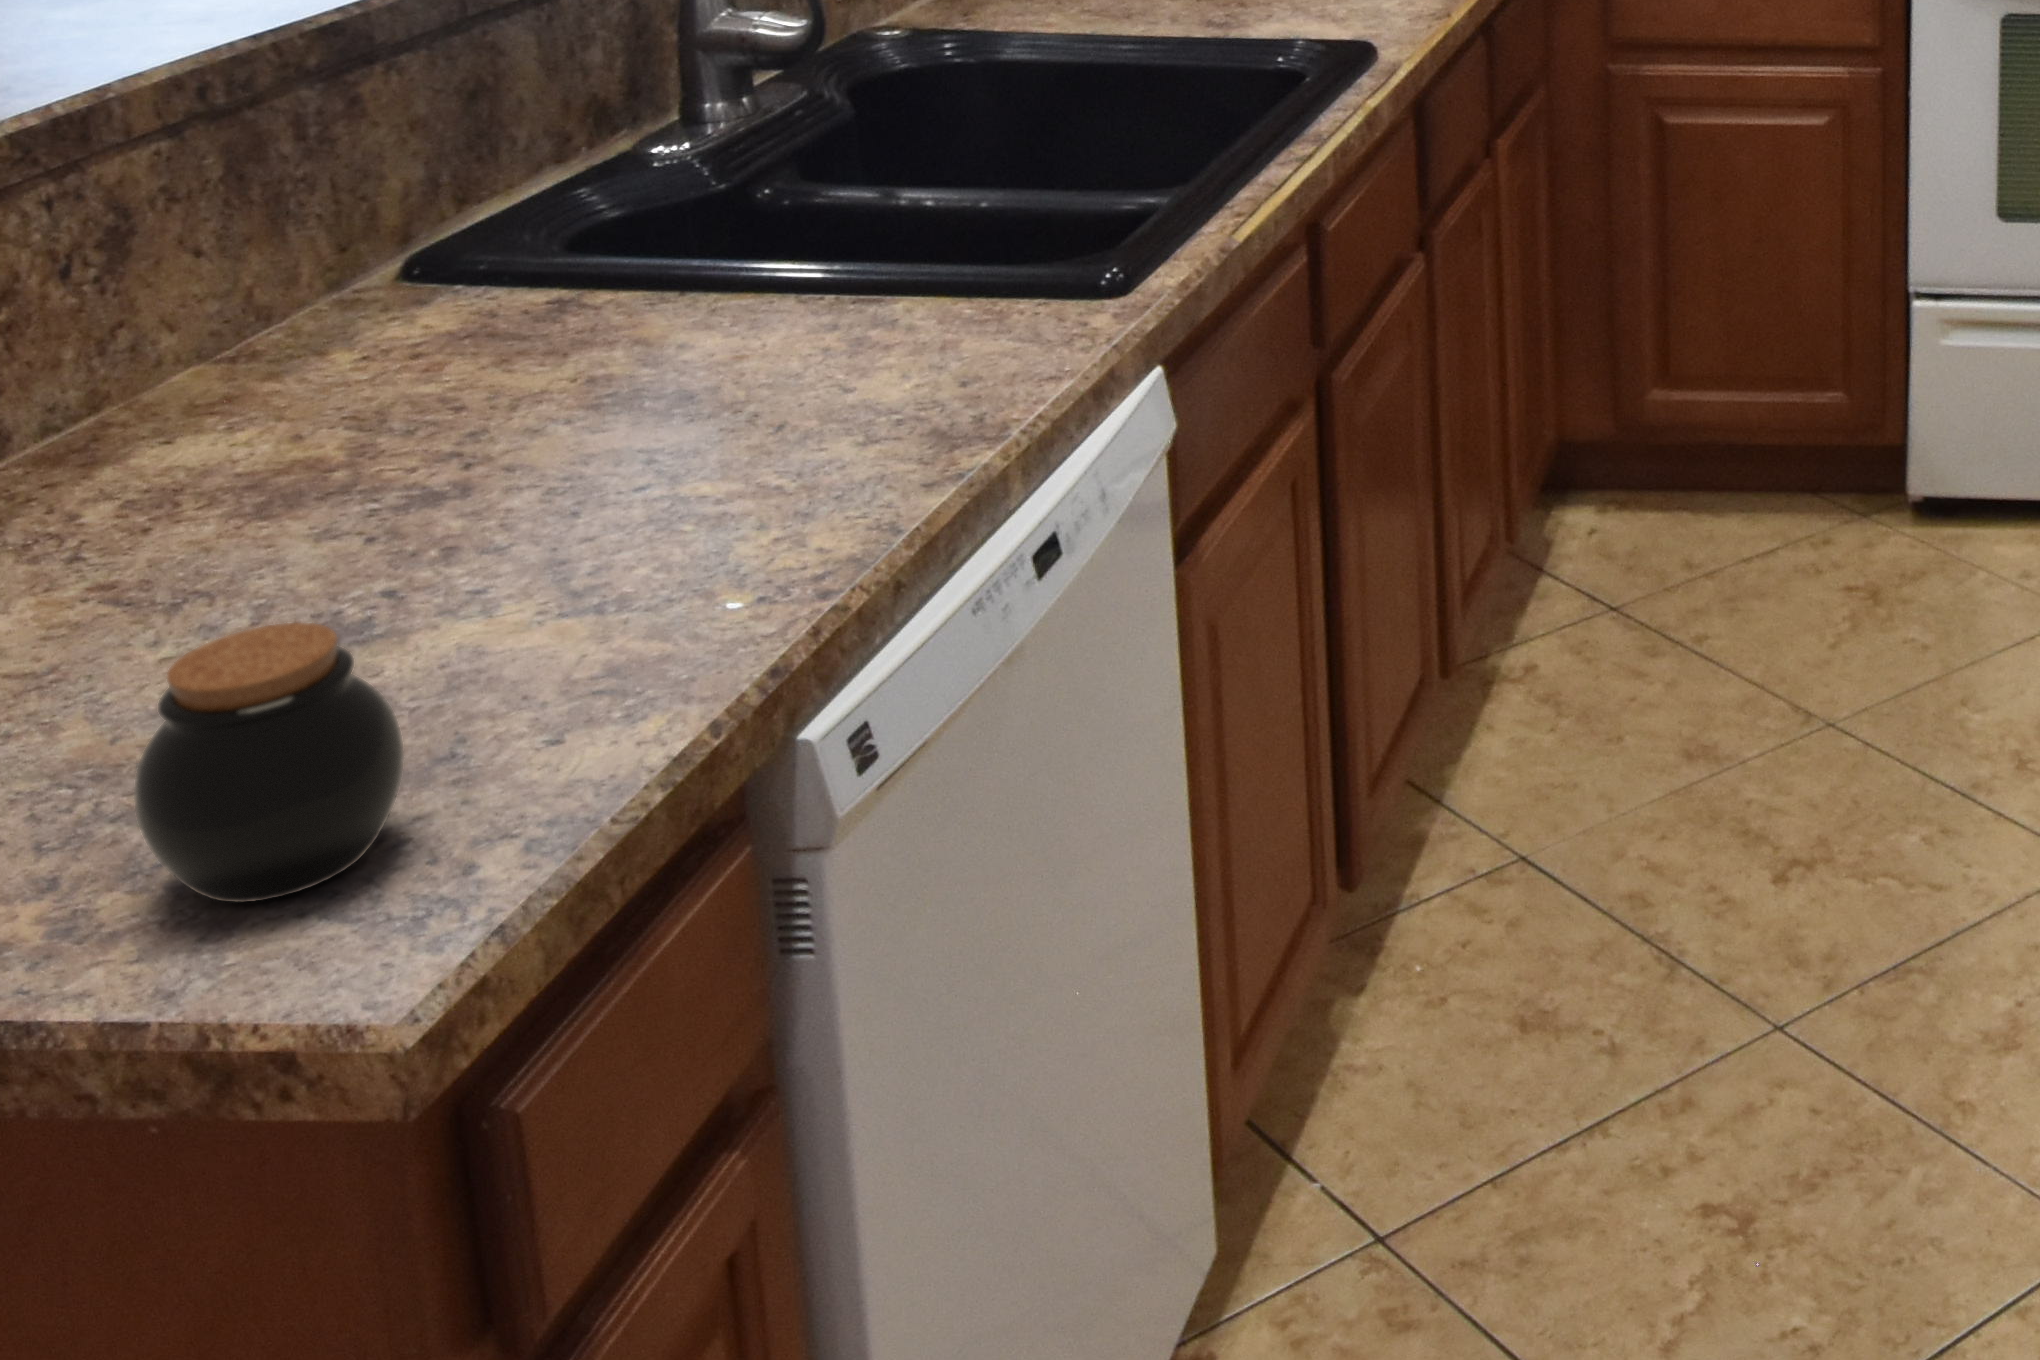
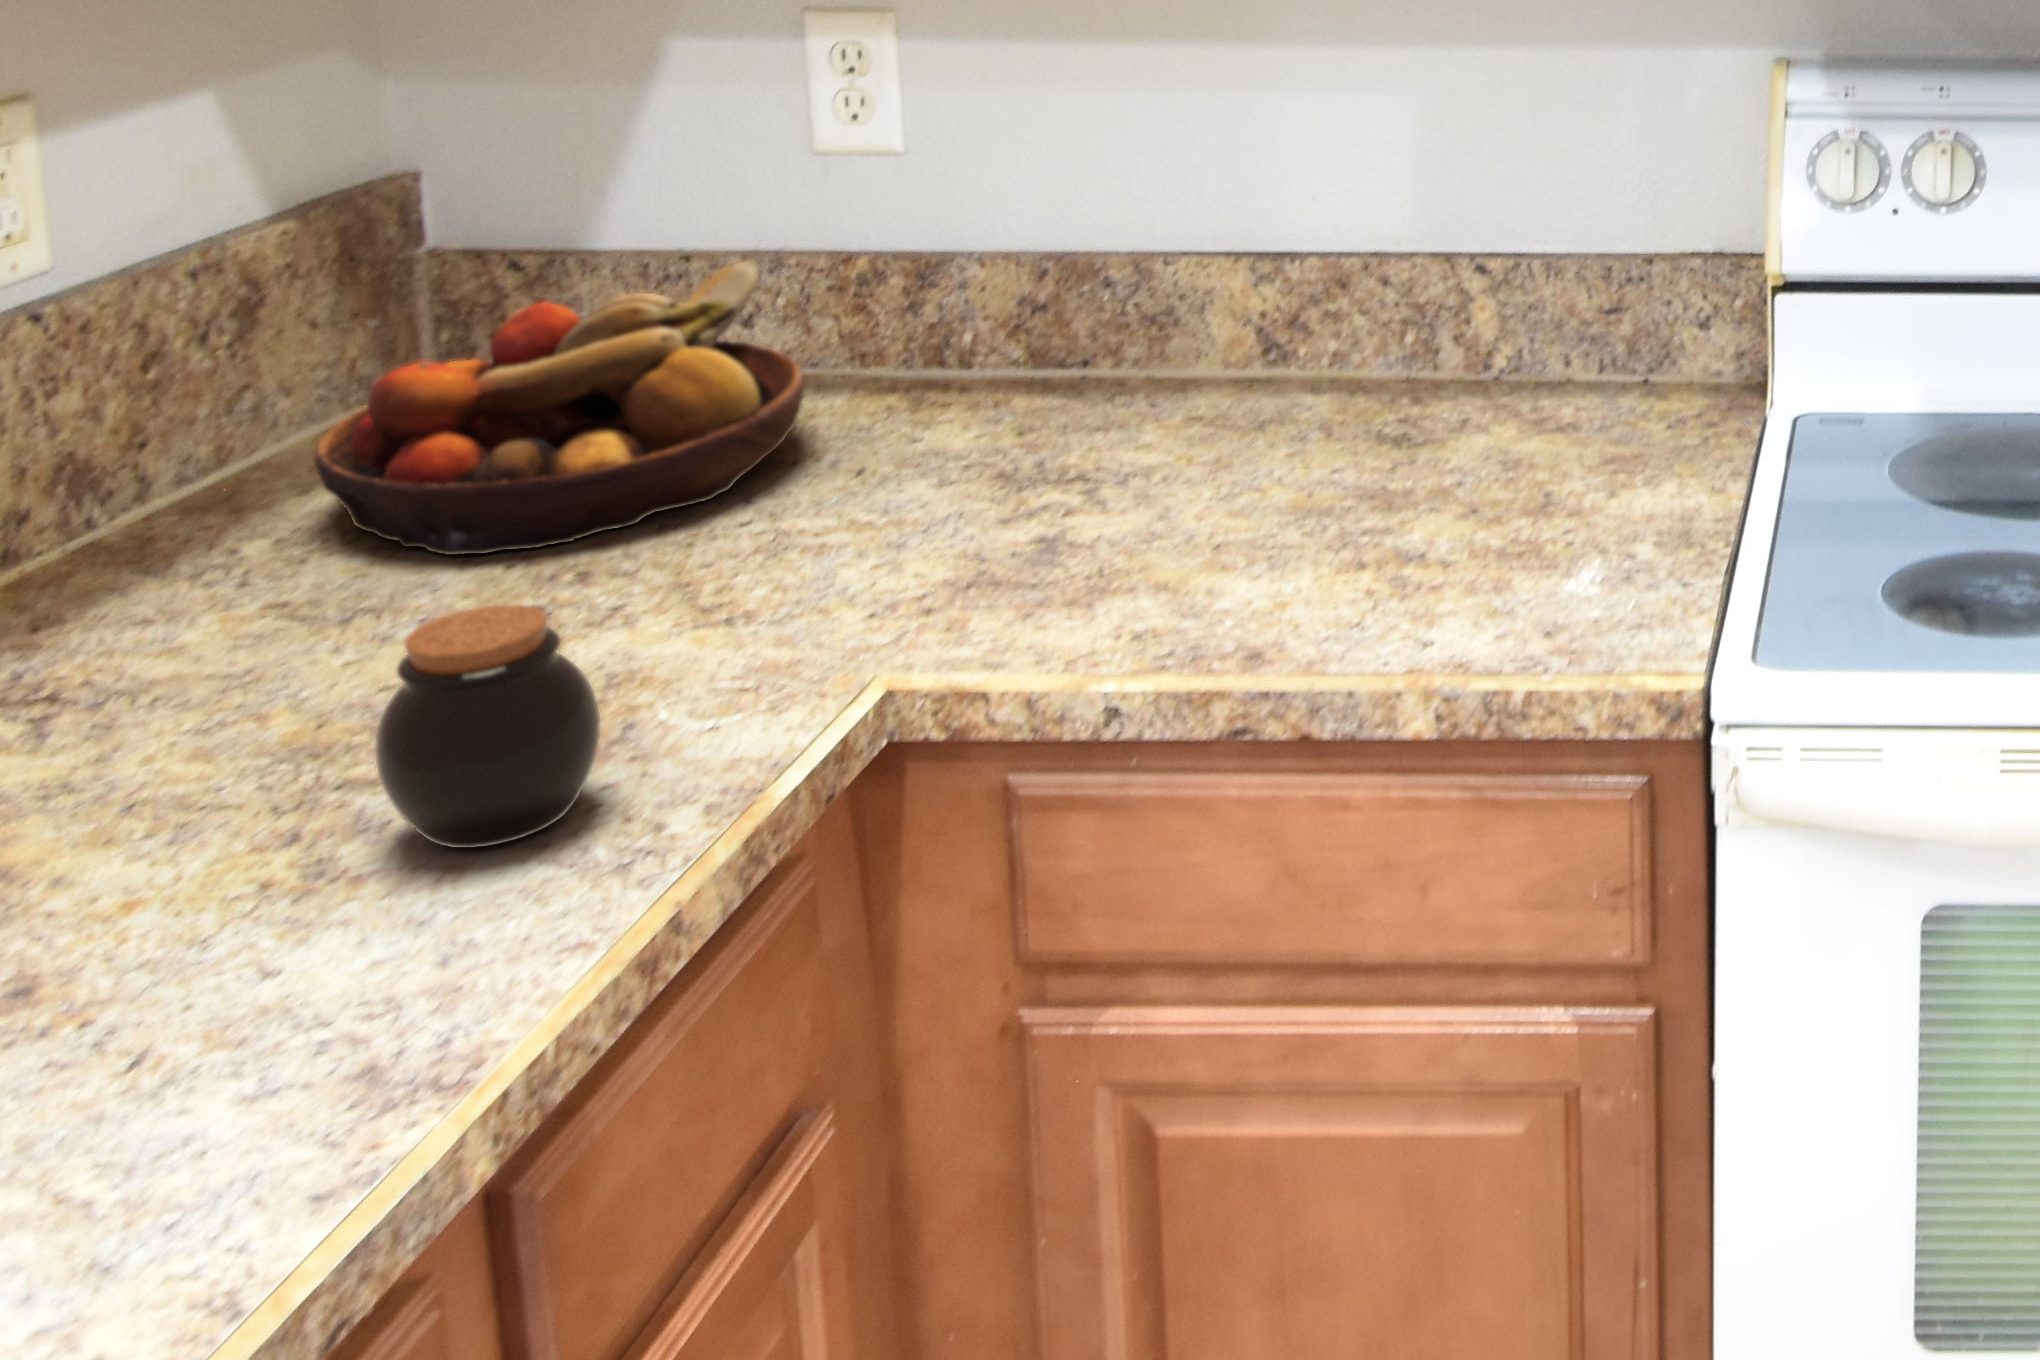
fruit bowl: none [170,193,715,525] -> present [314,260,804,555]

